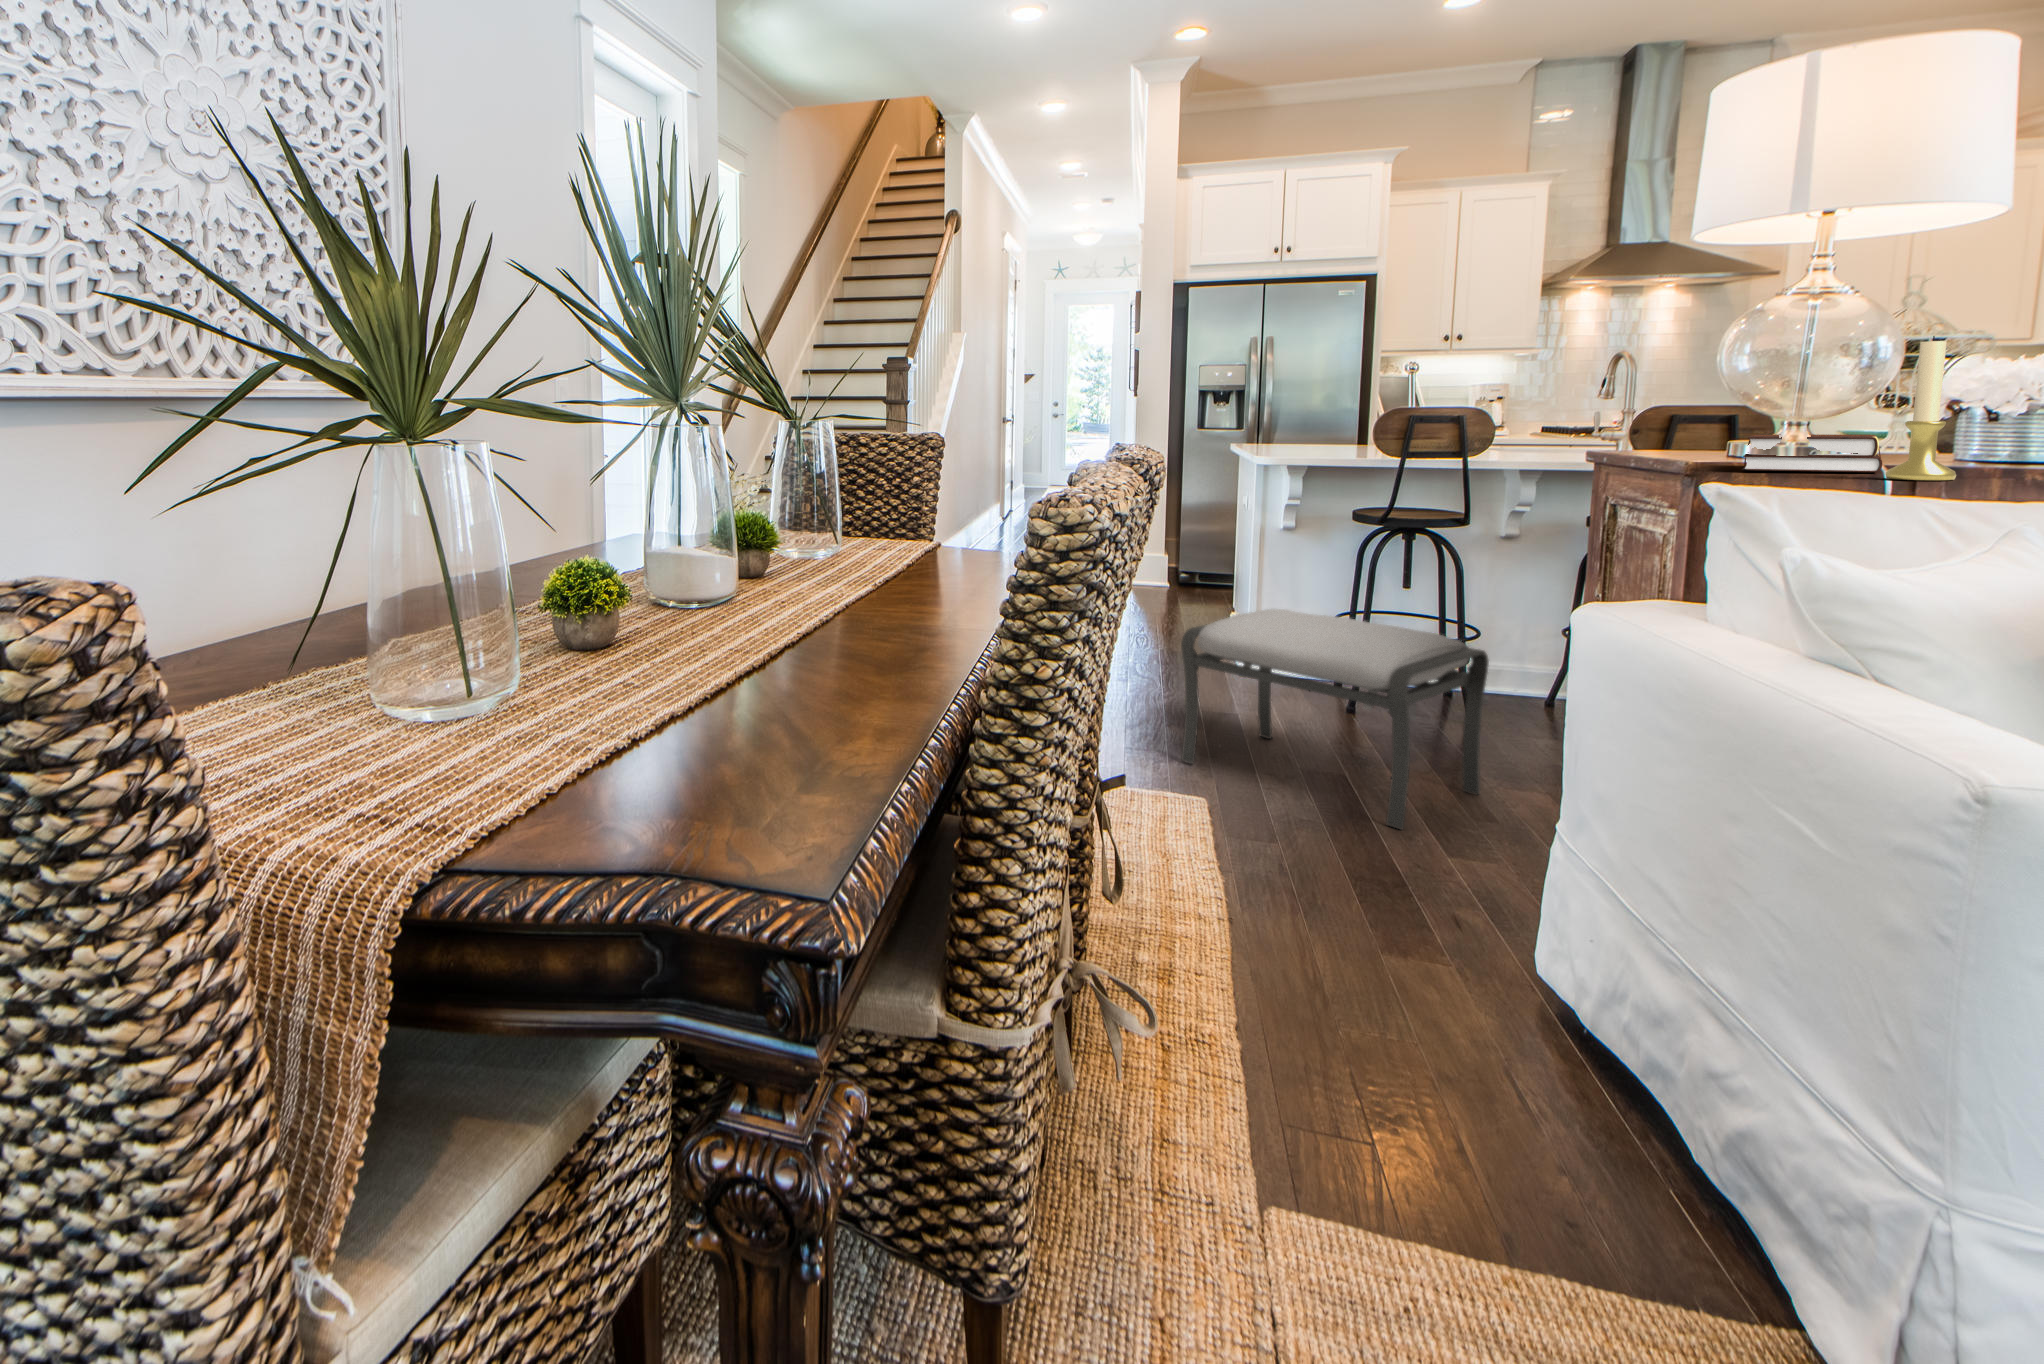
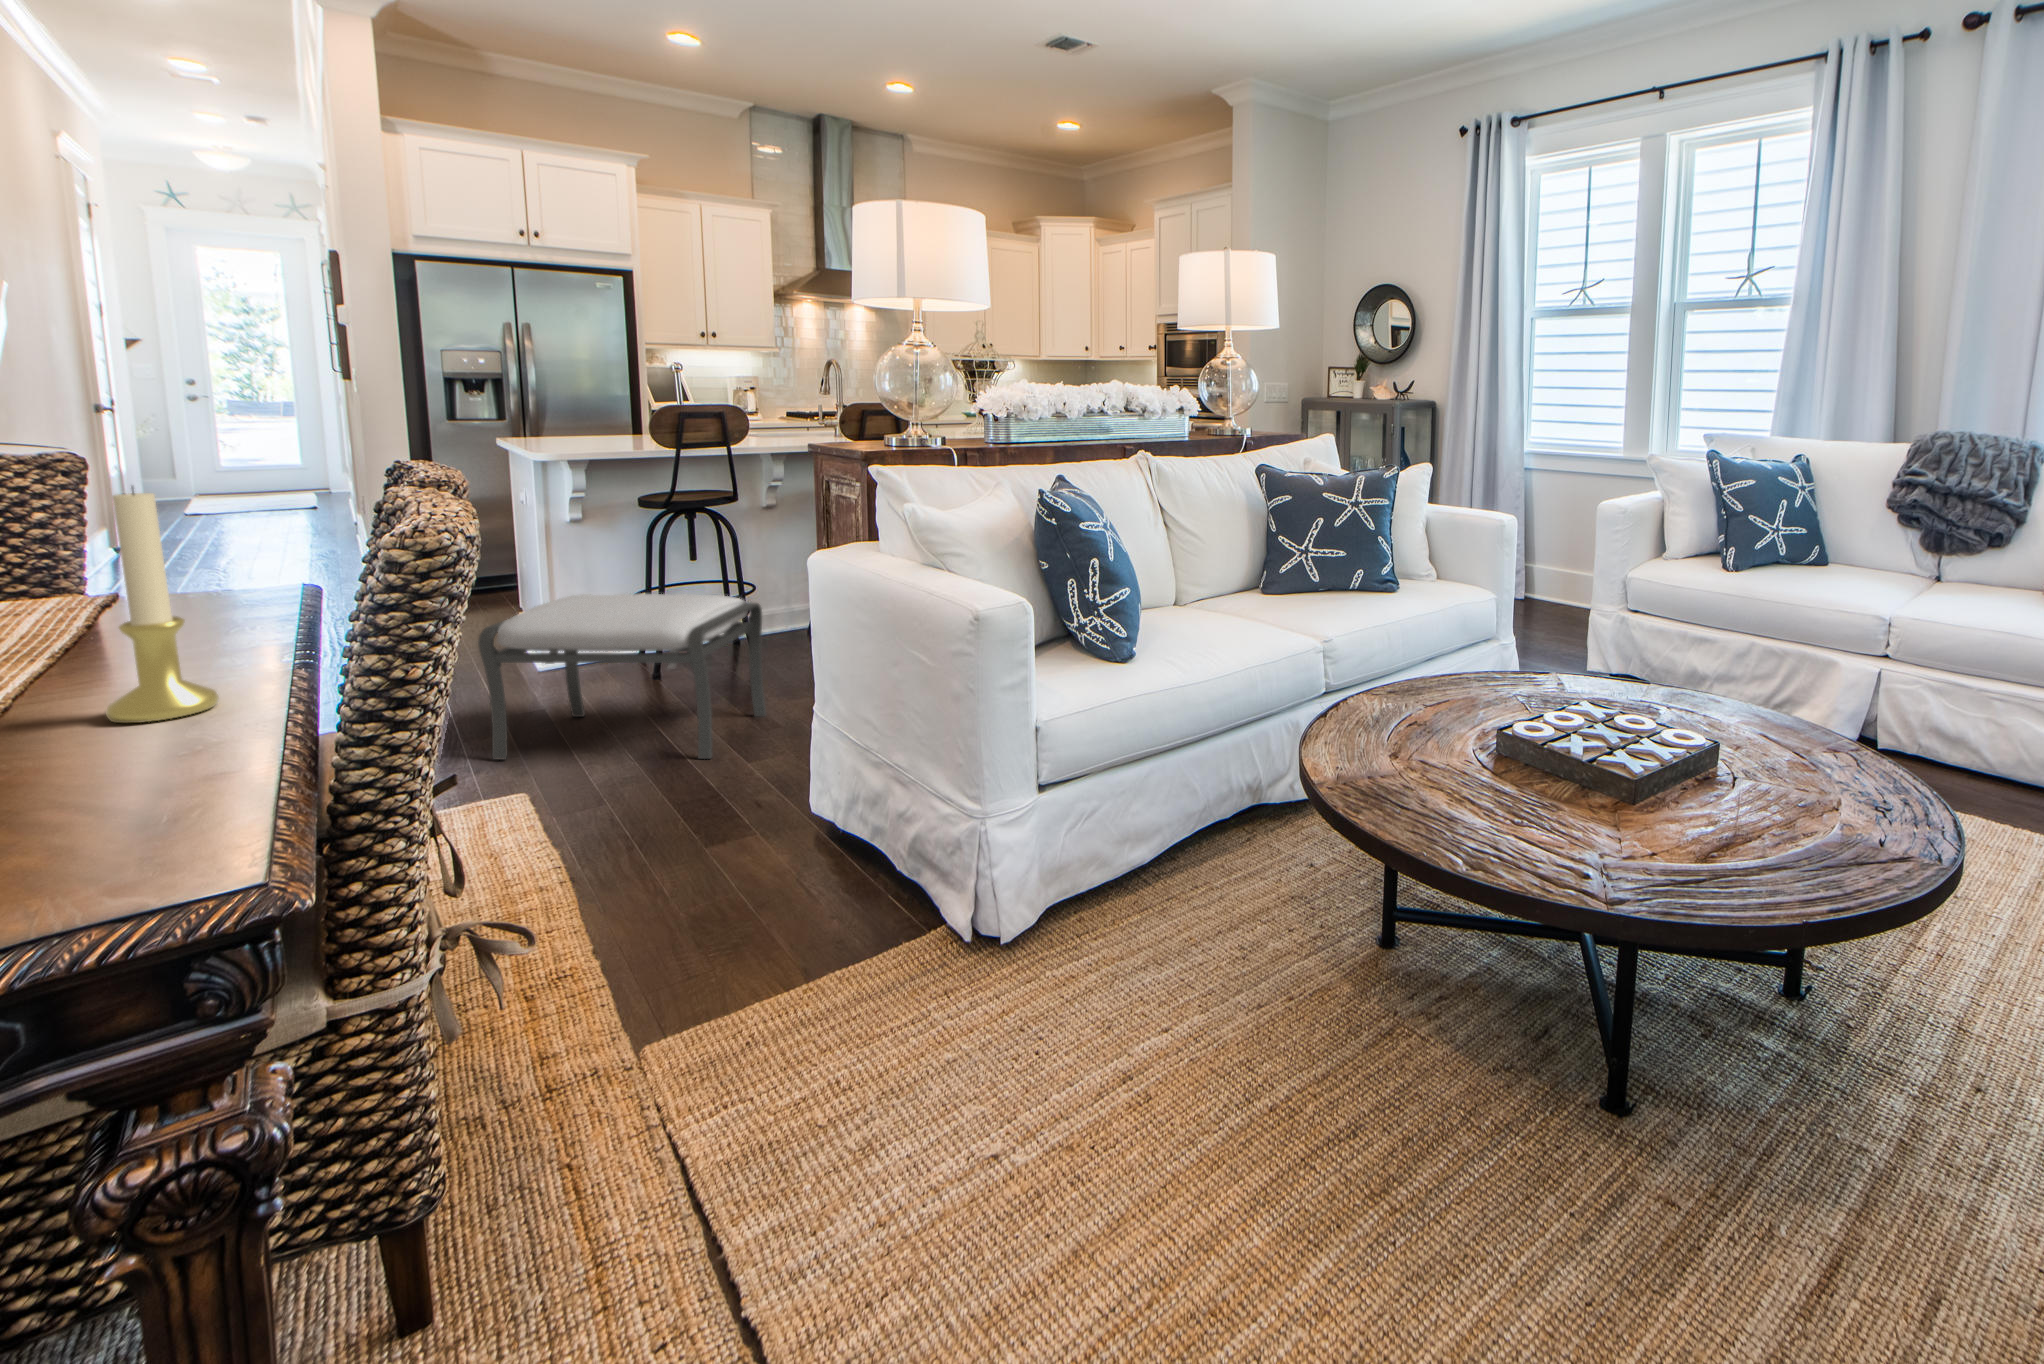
candle holder: present [1886,336,1956,480] -> present [106,487,219,723]
hardback book: present [1742,434,1882,472] -> none [901,433,968,458]

